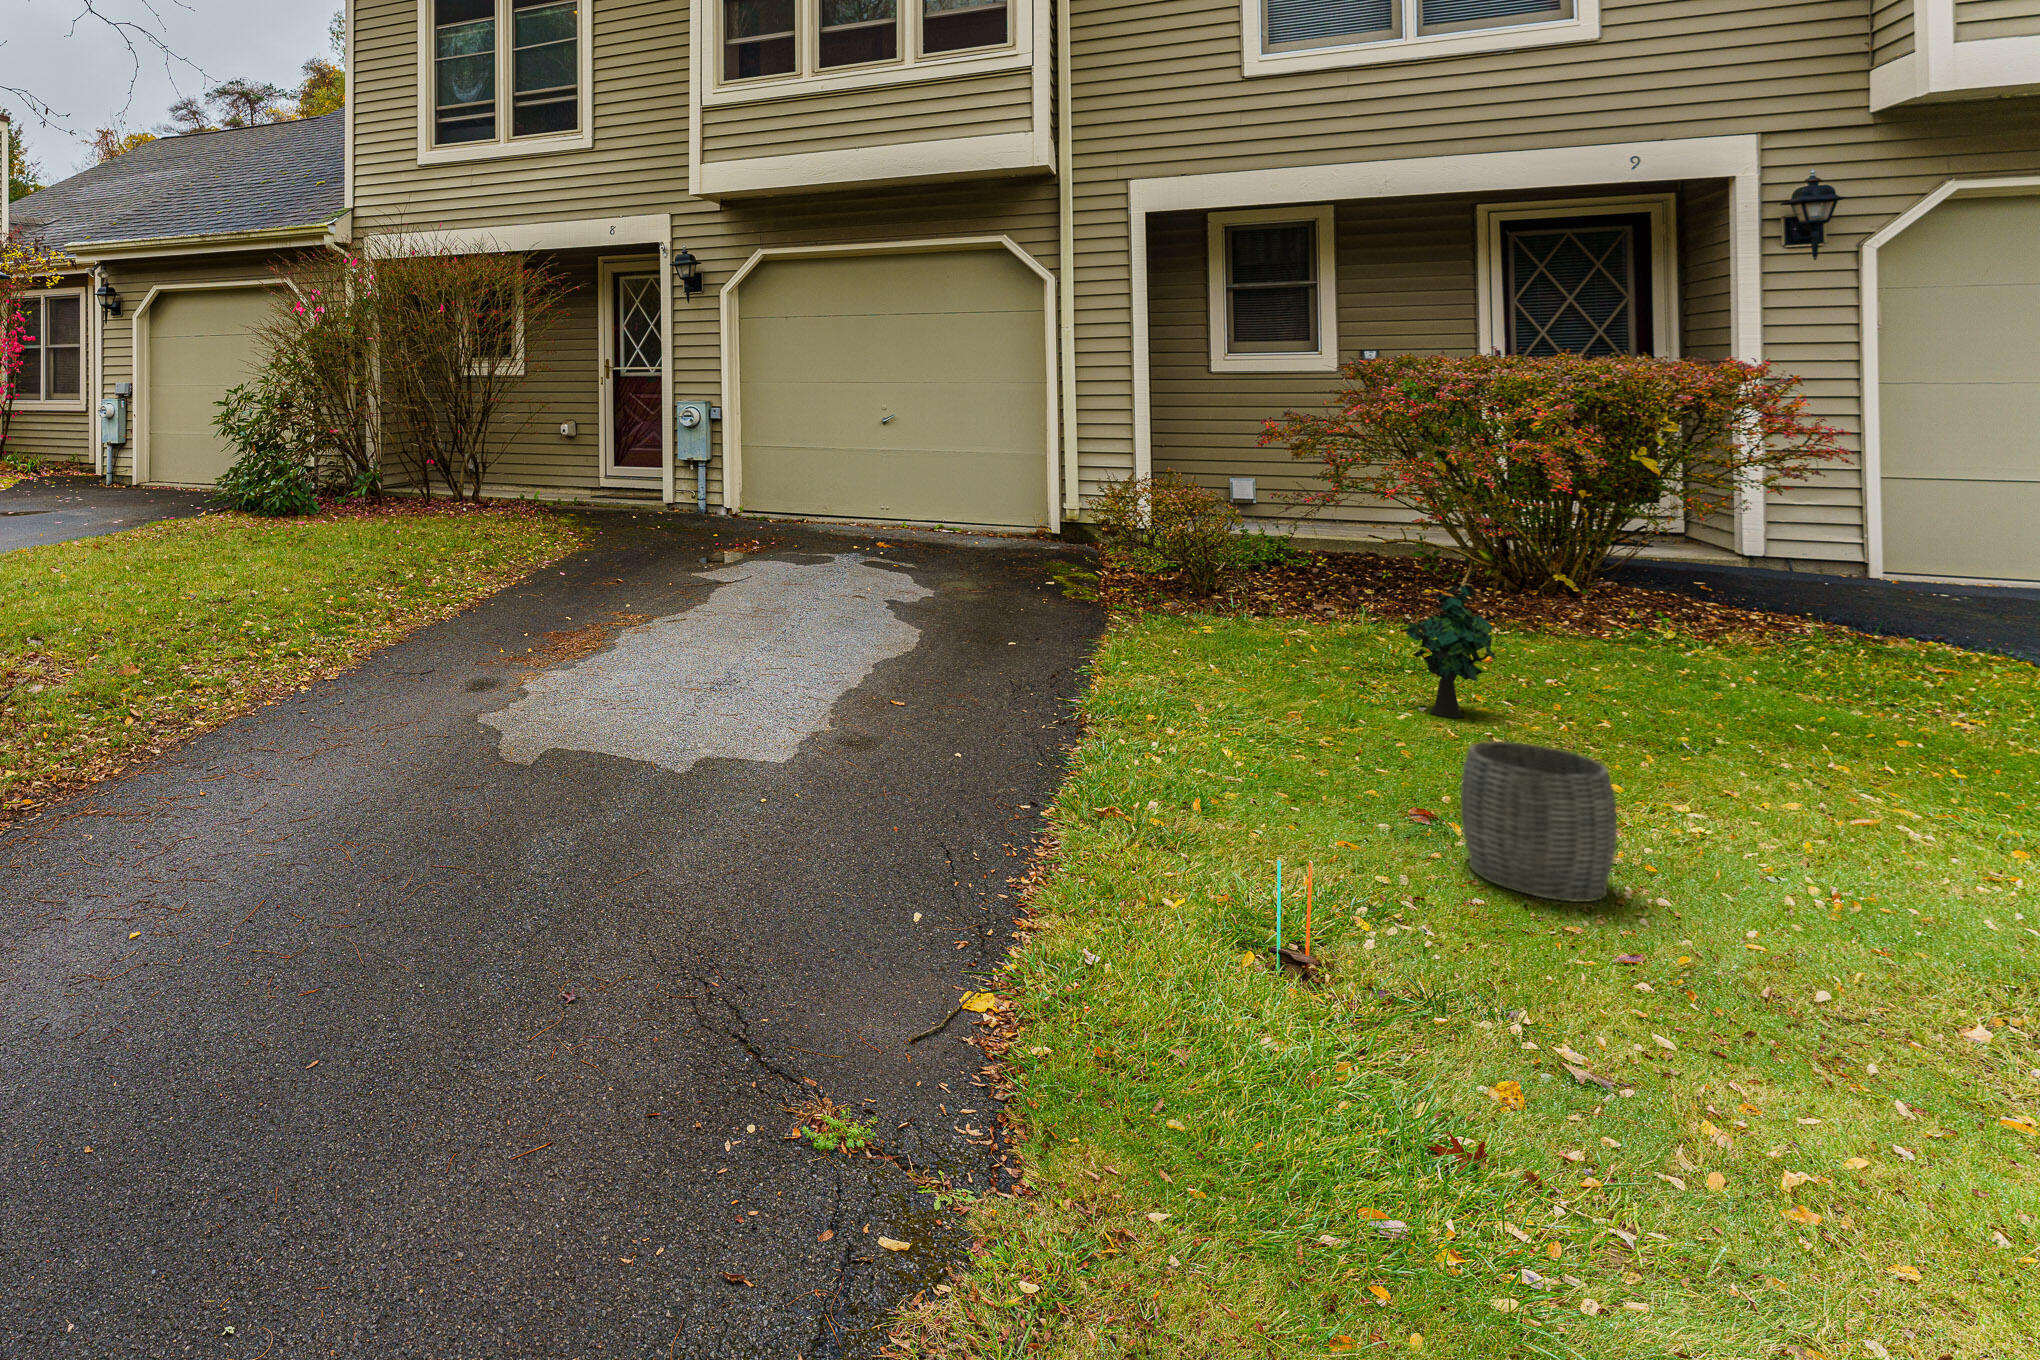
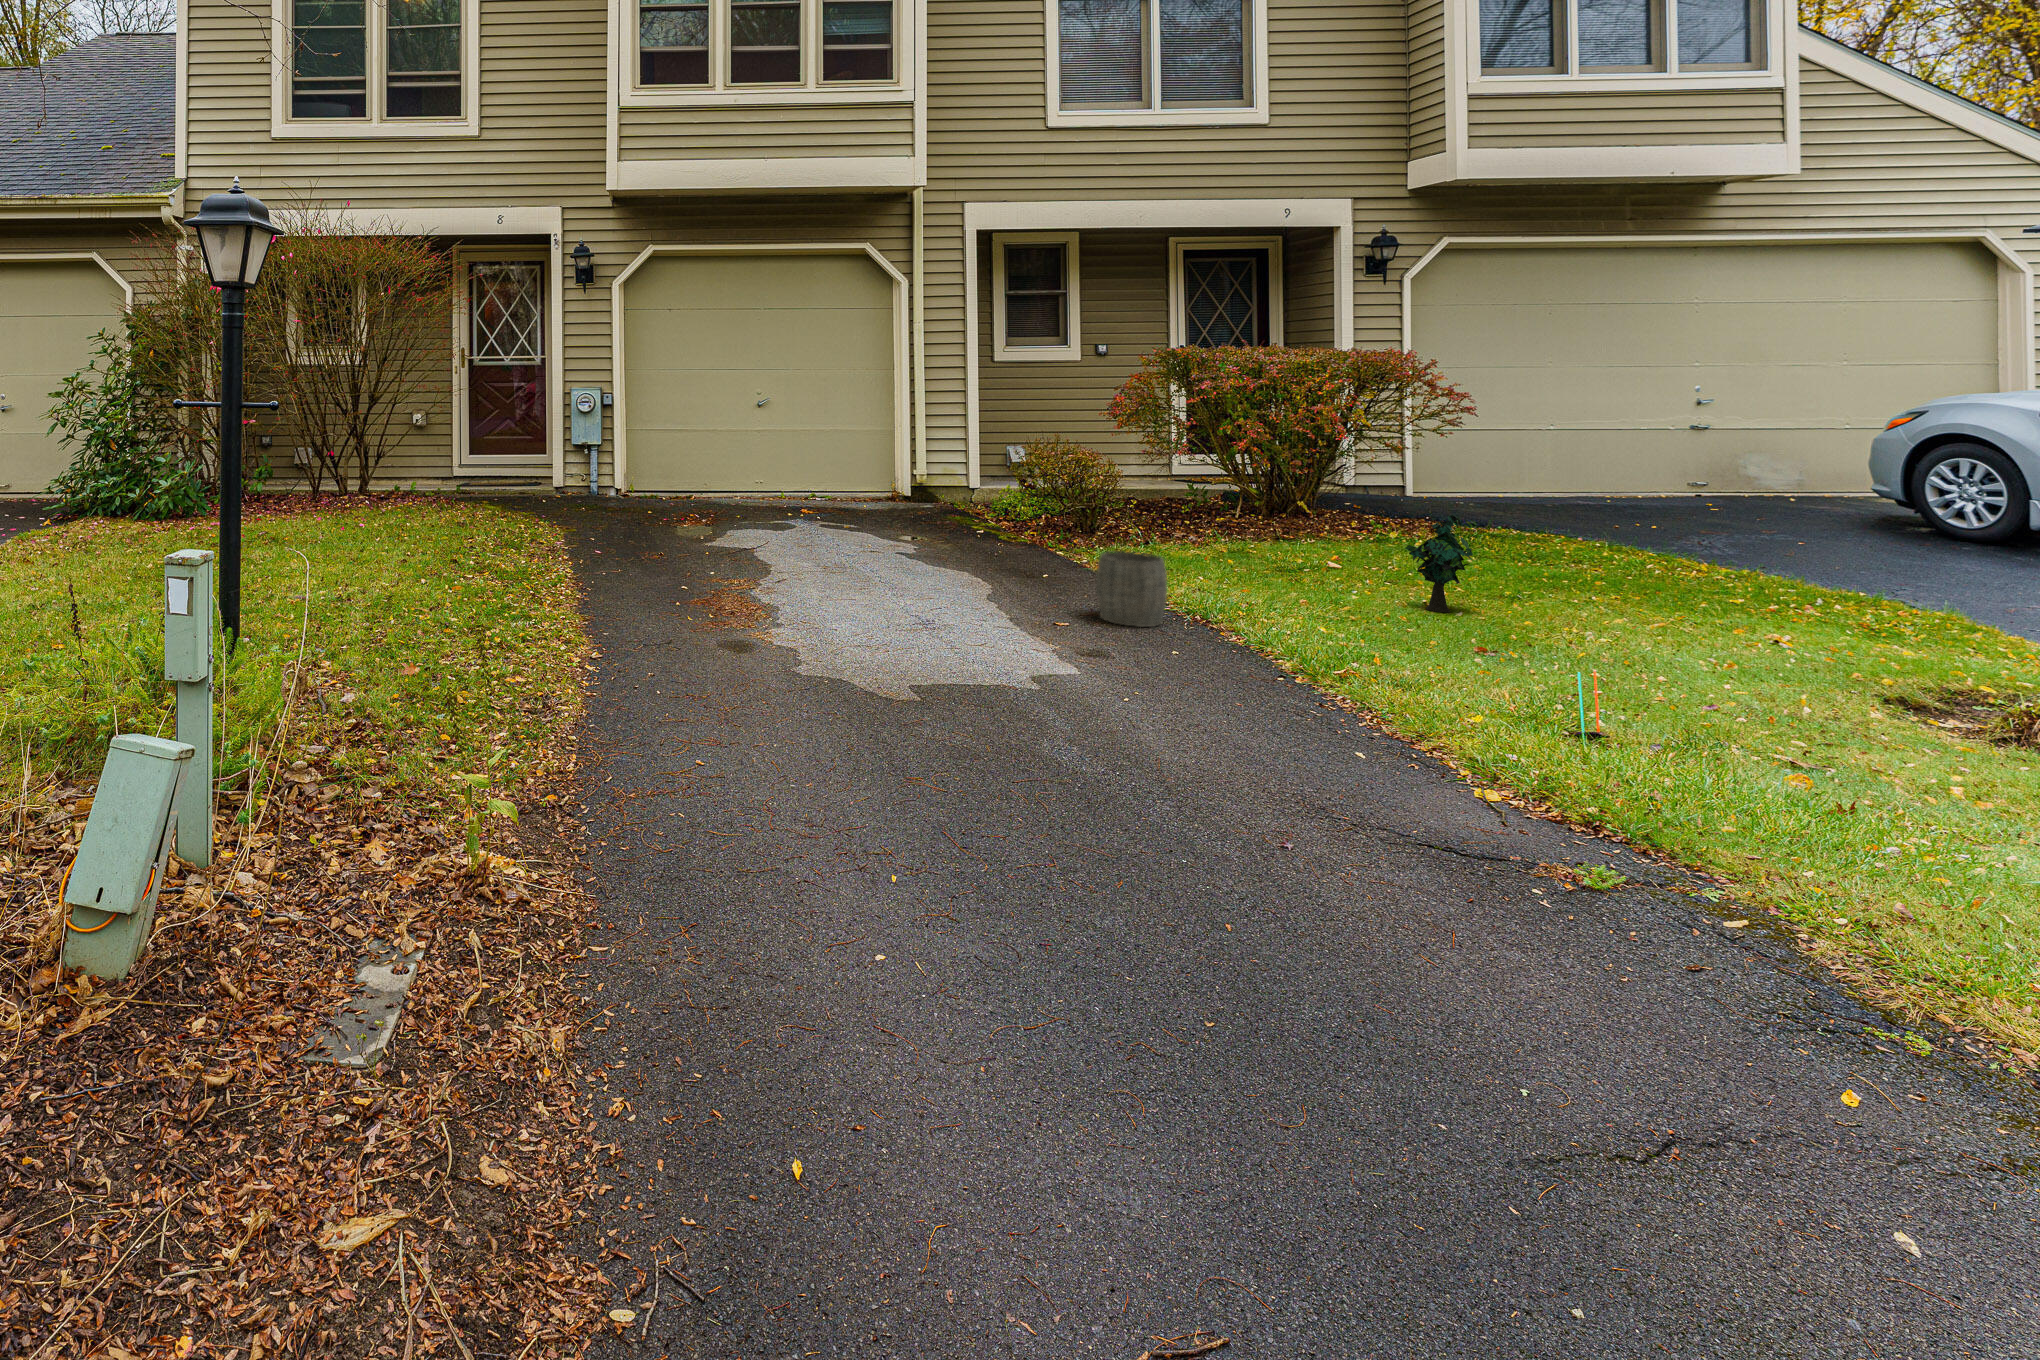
woven basket: present [1461,742,1617,902] -> present [1096,551,1167,627]

